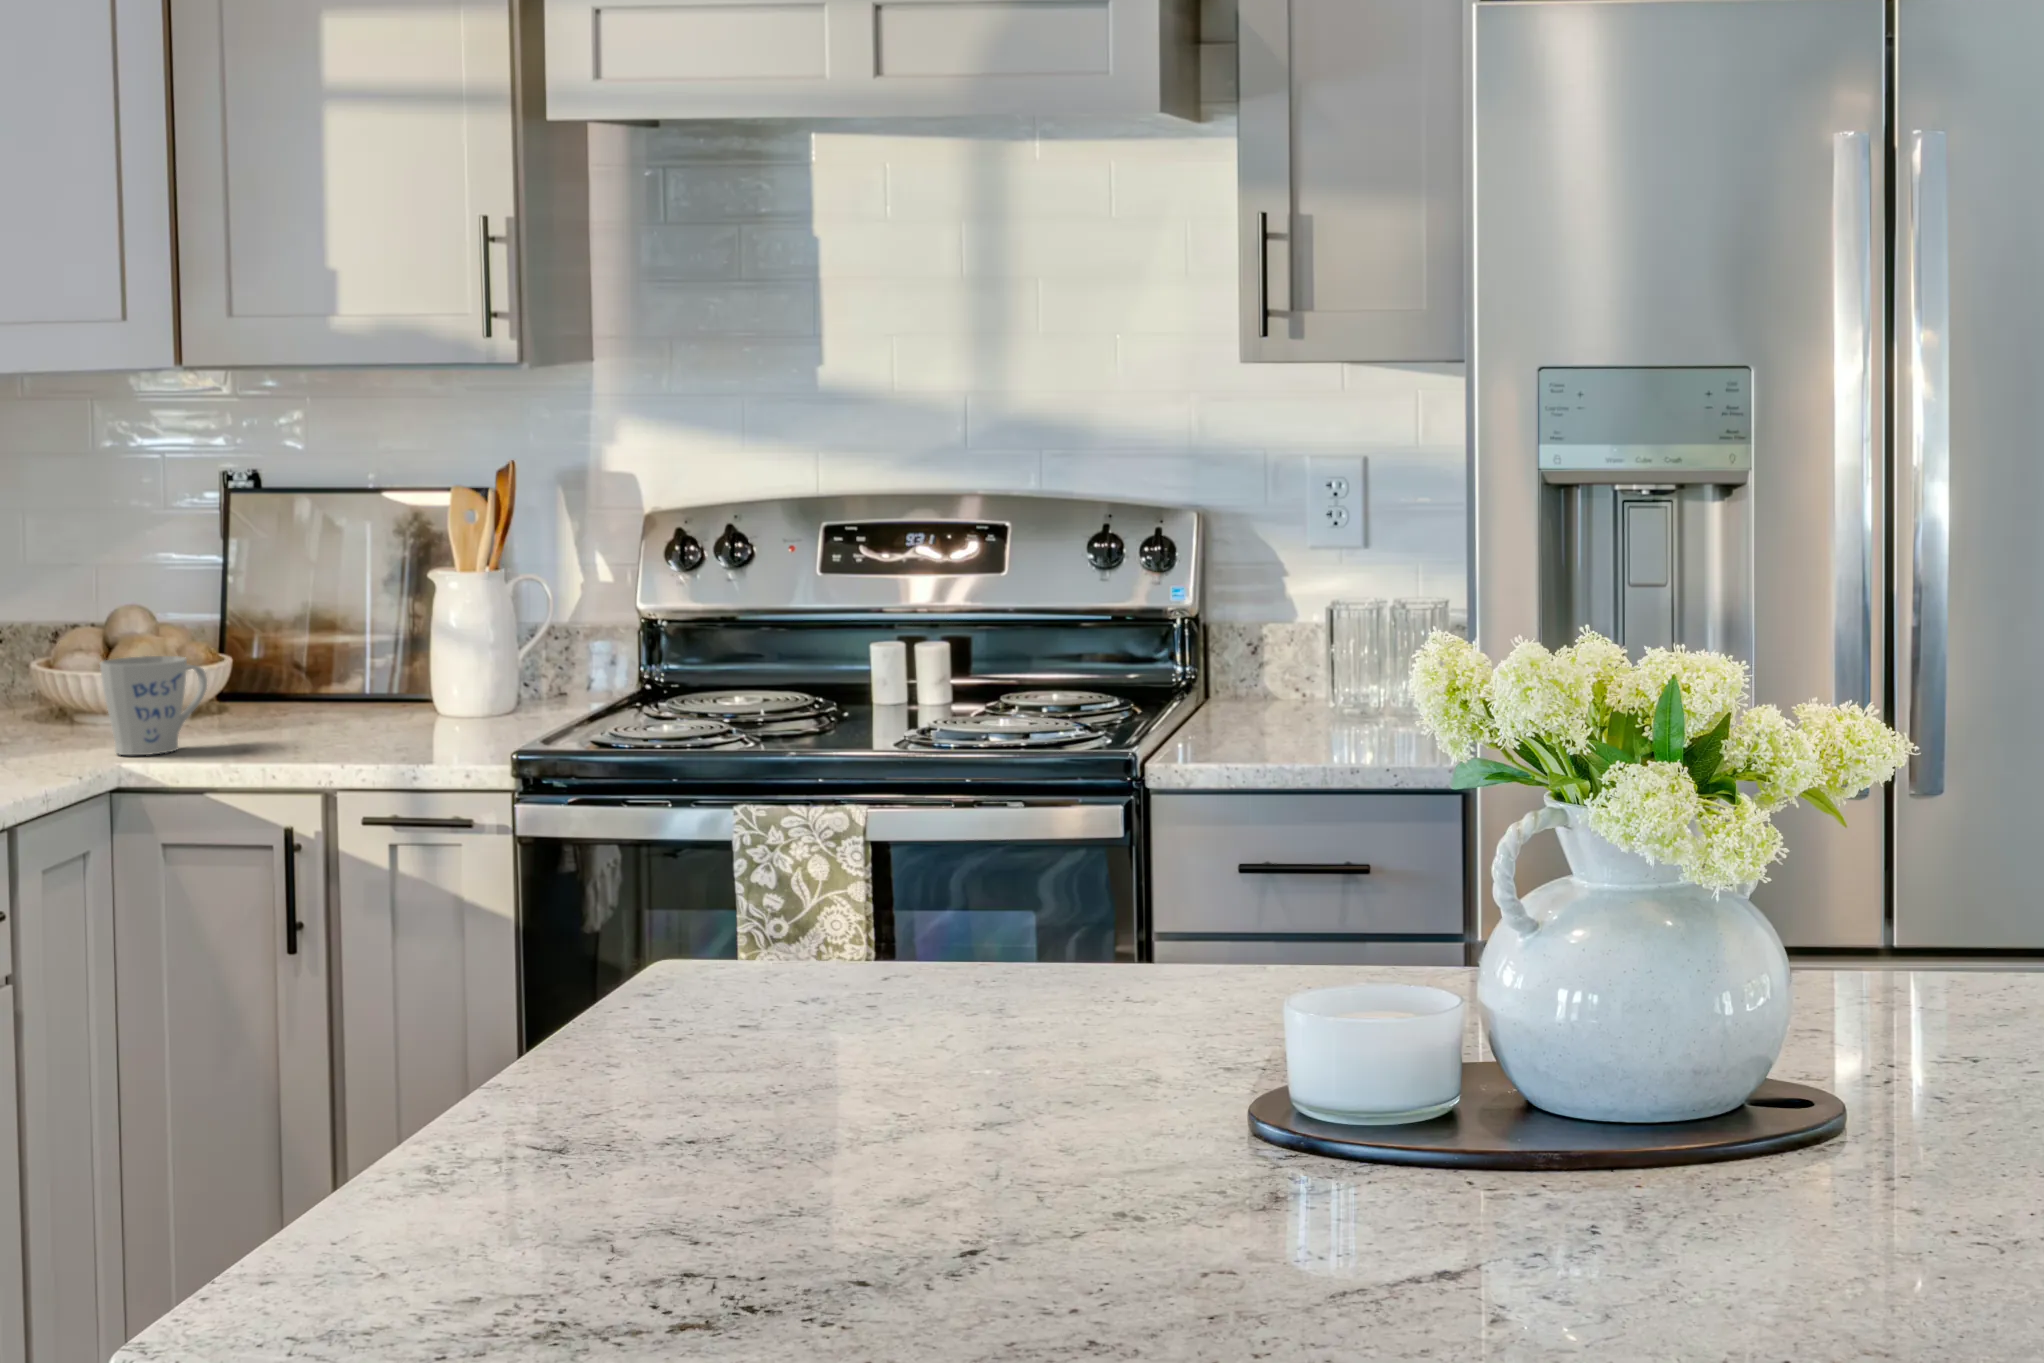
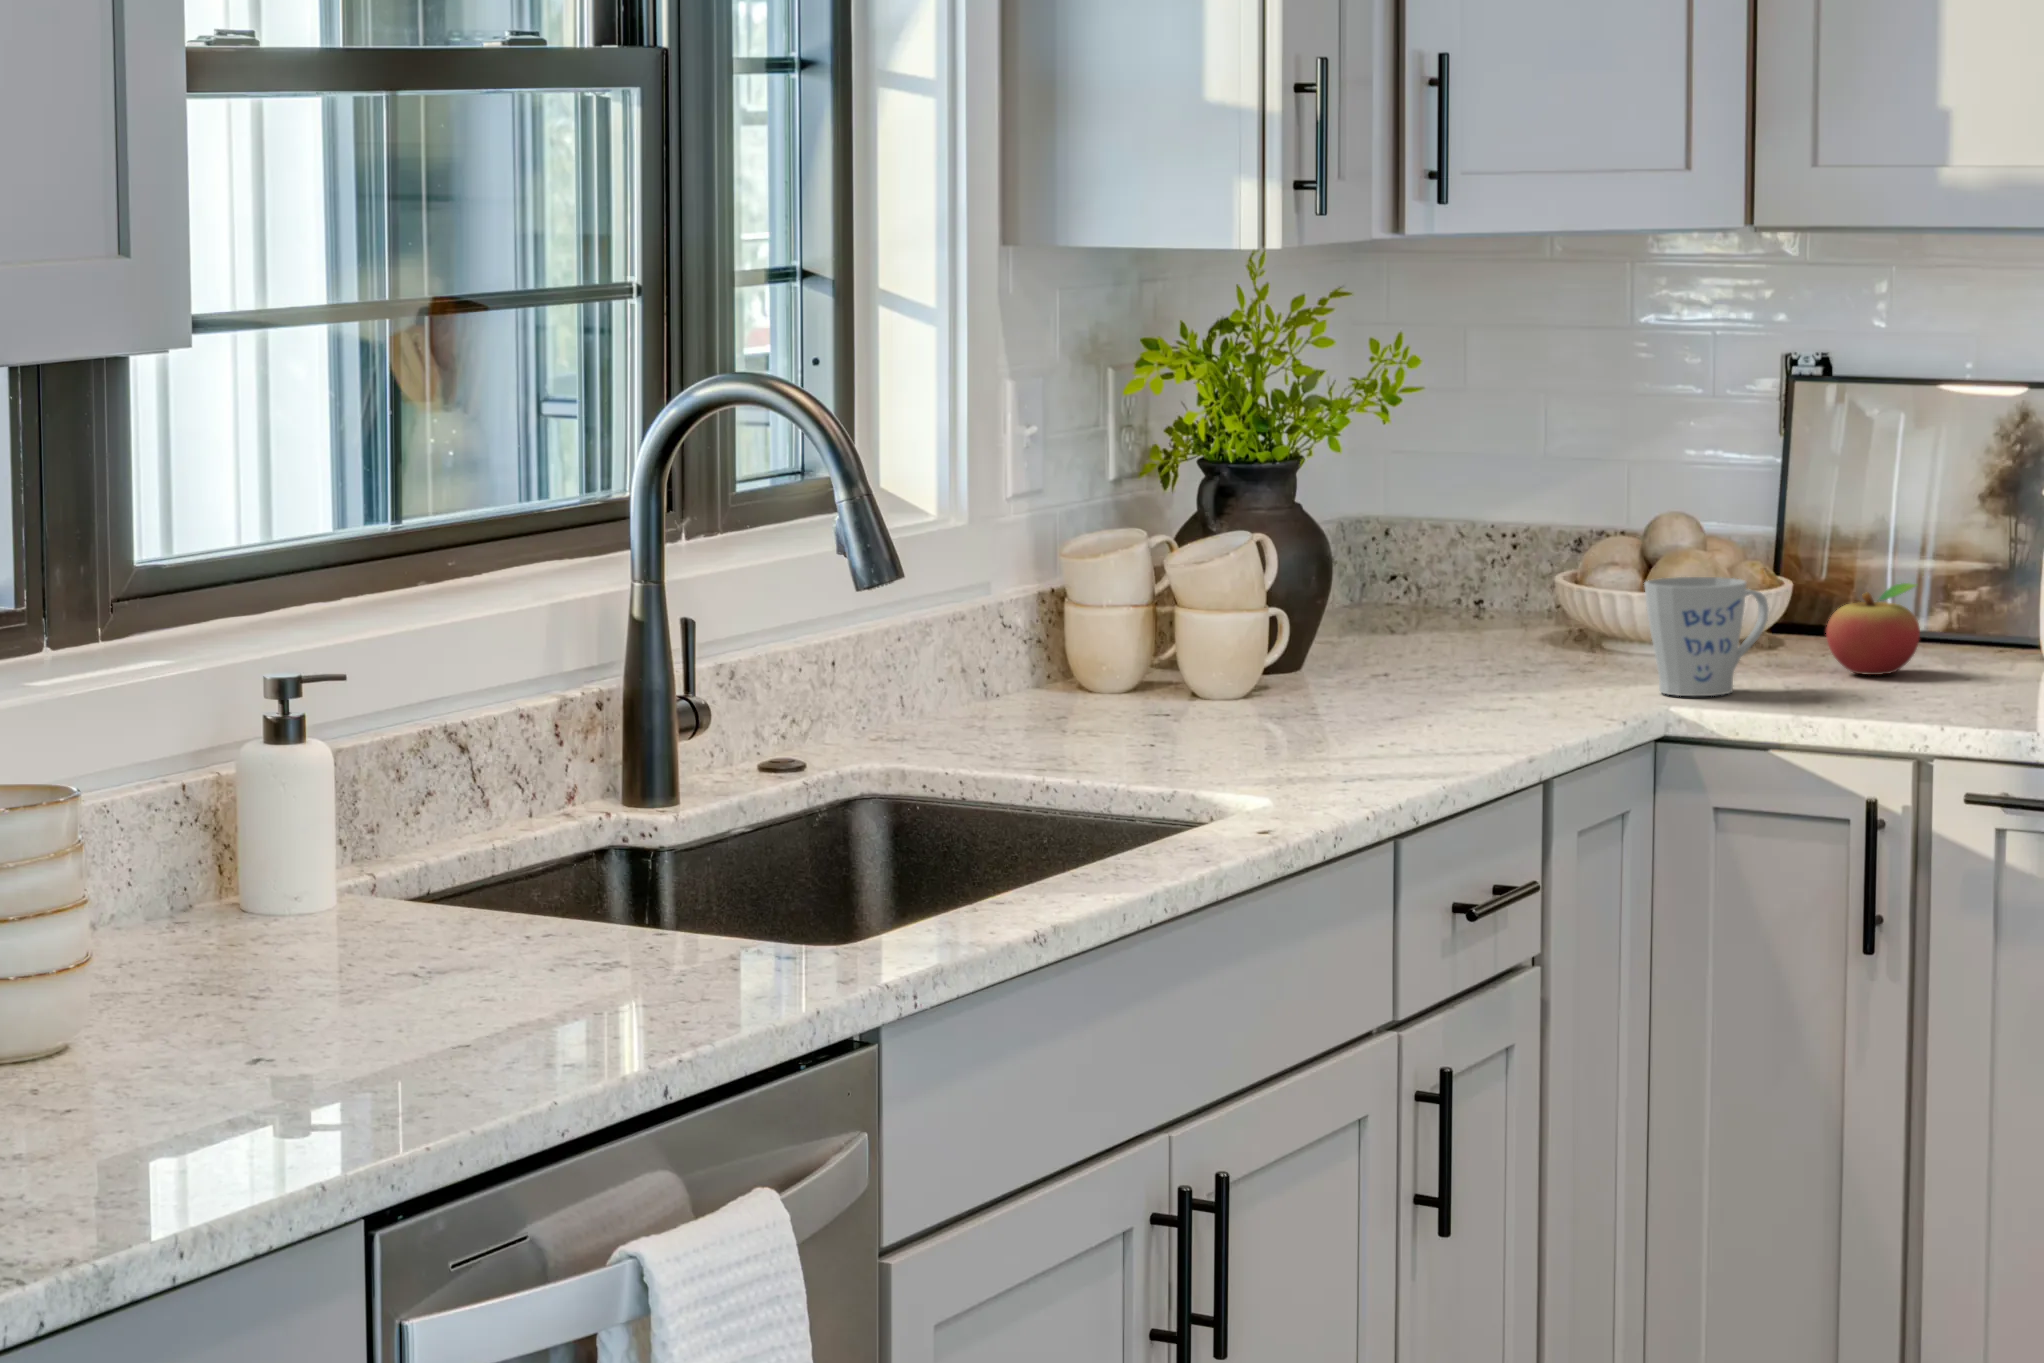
fruit: none [257,655,332,729] -> present [1826,583,1920,675]

